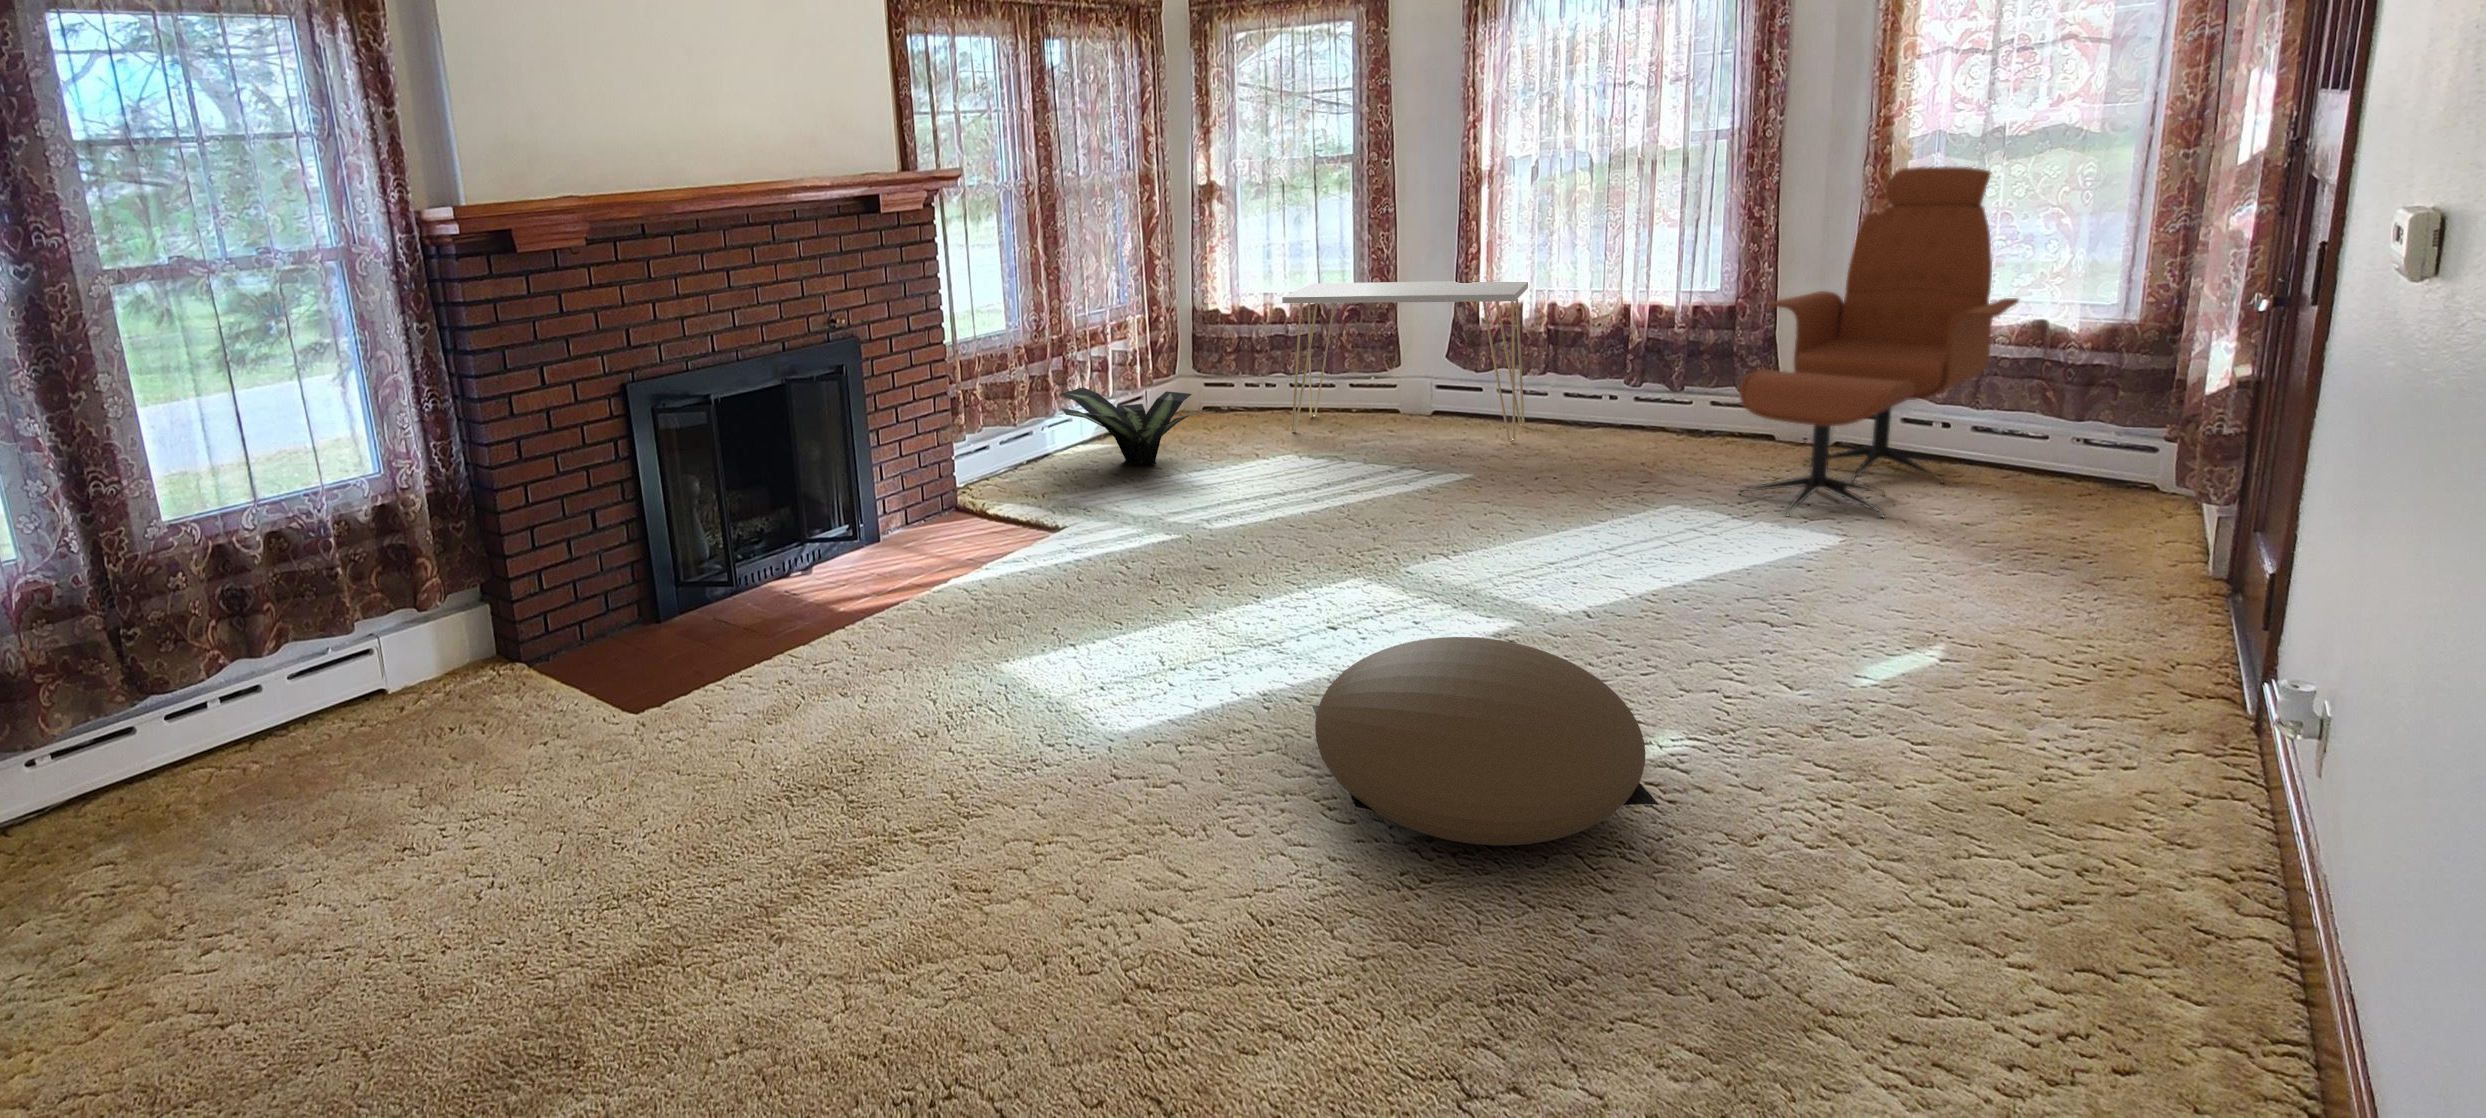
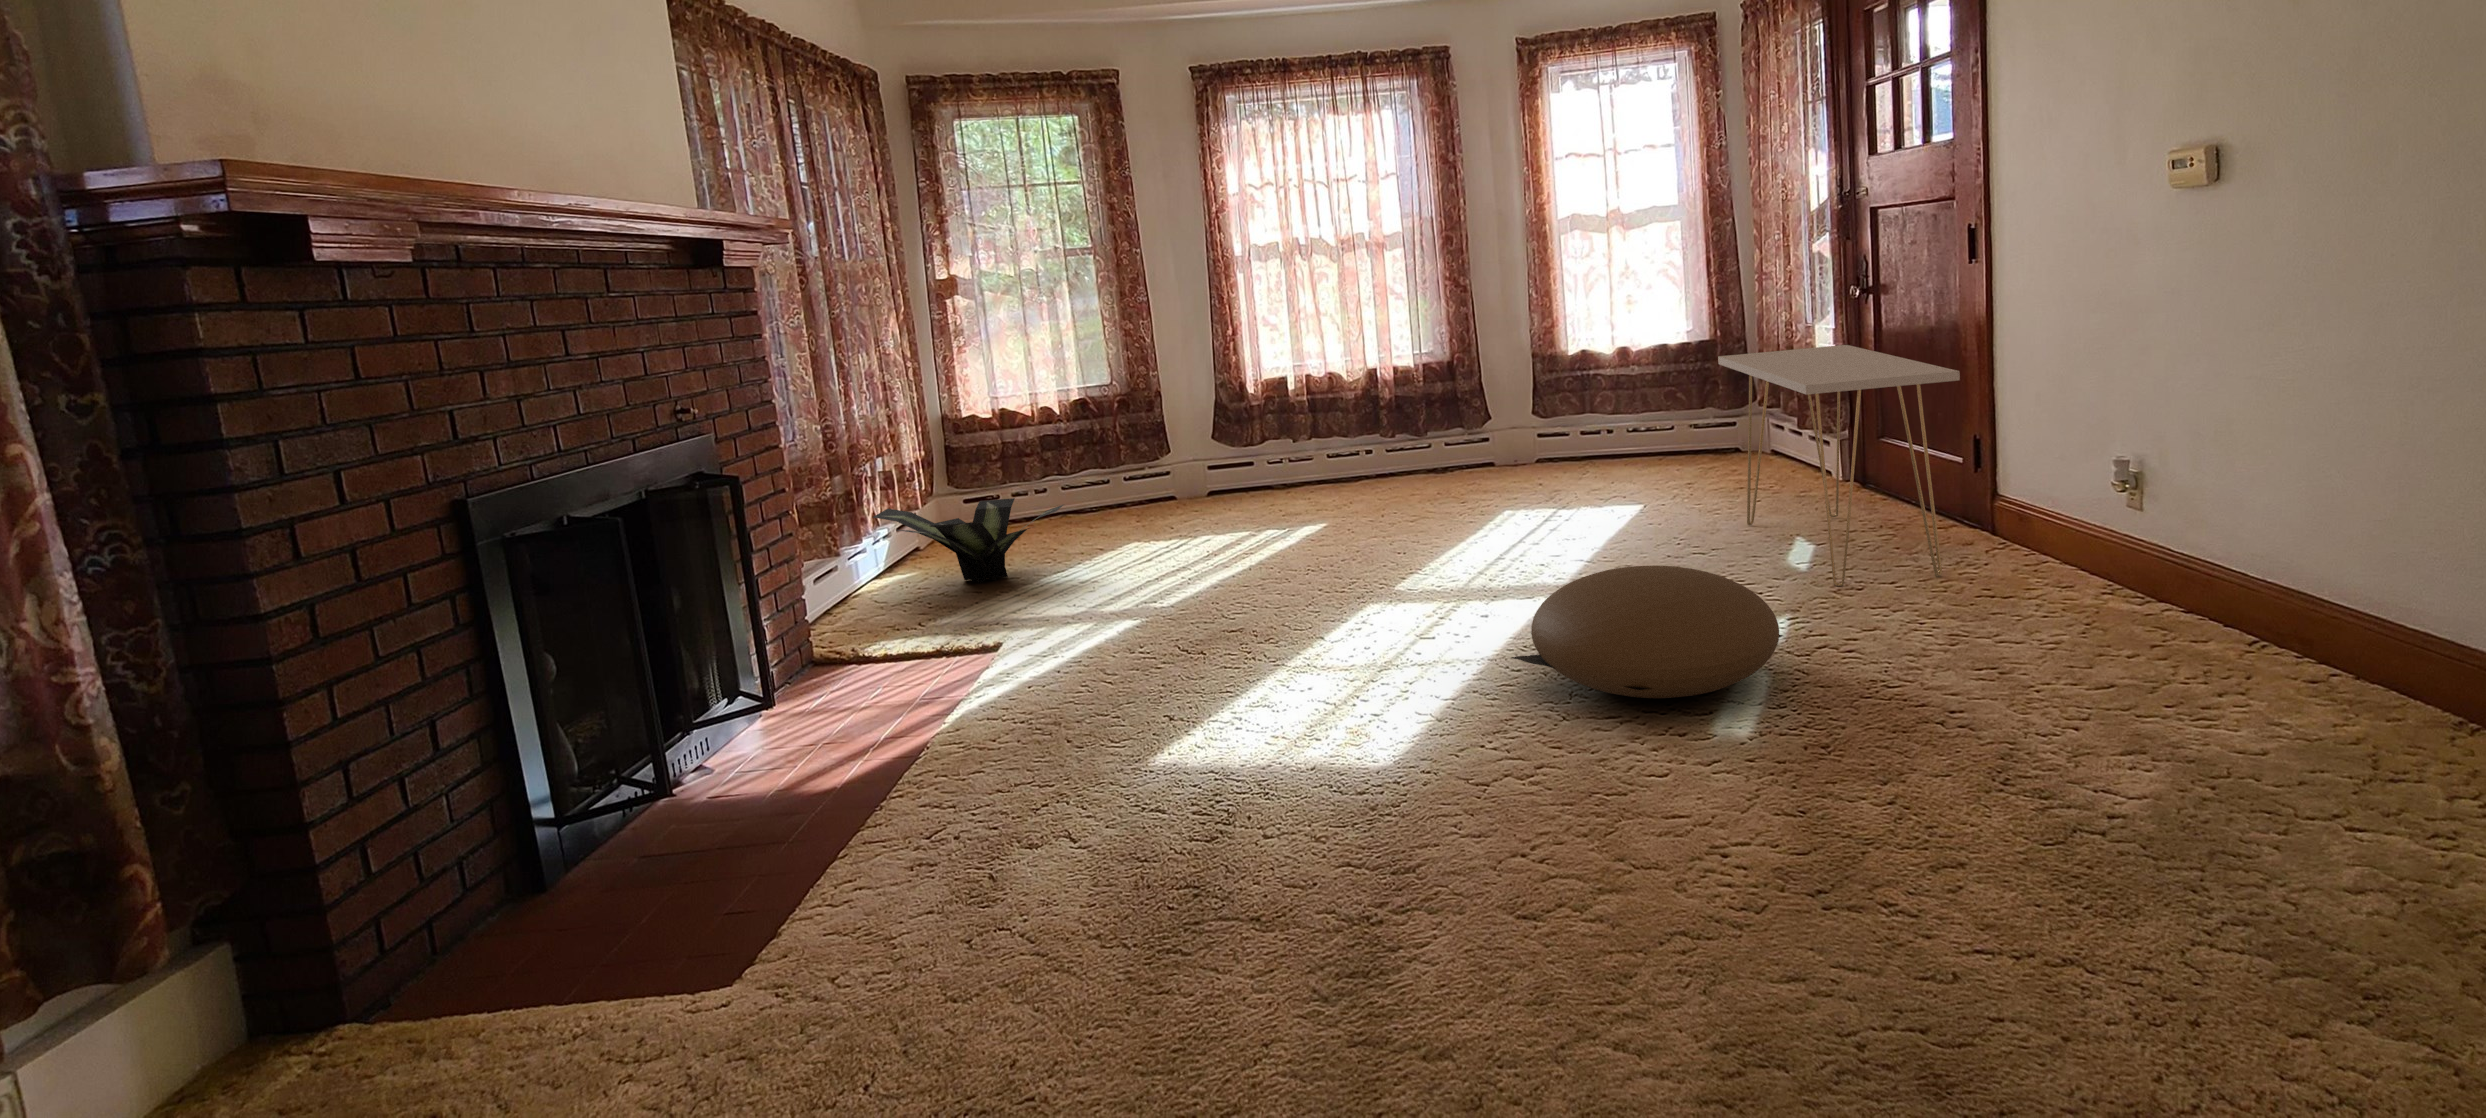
lounge chair: present [1740,167,2019,517] -> none [1496,240,1648,508]
console table: present [1282,281,1528,442] -> present [1718,345,1960,586]

